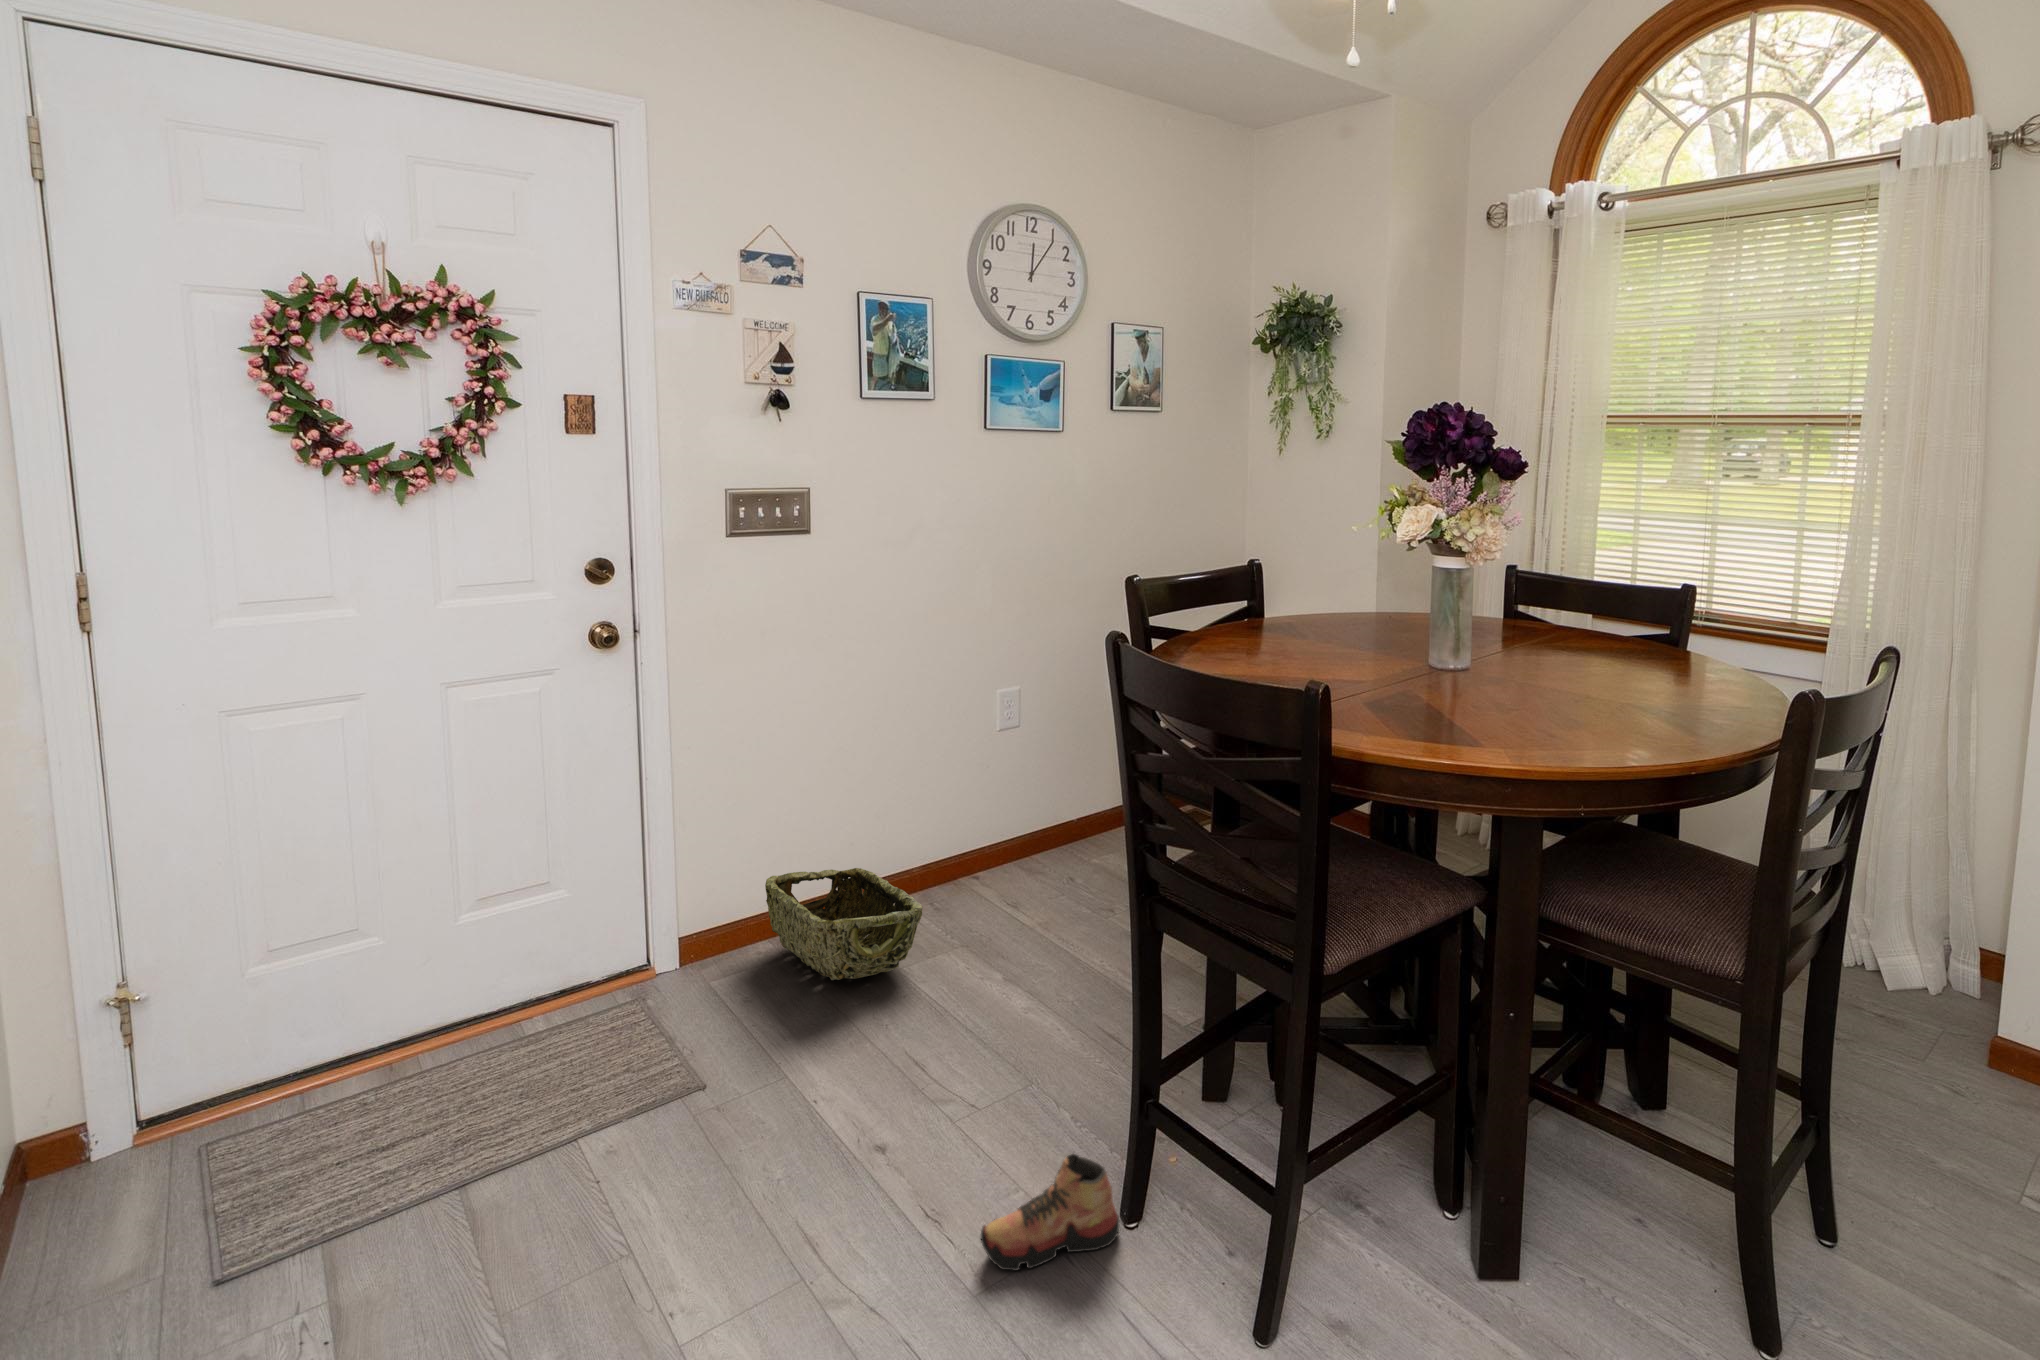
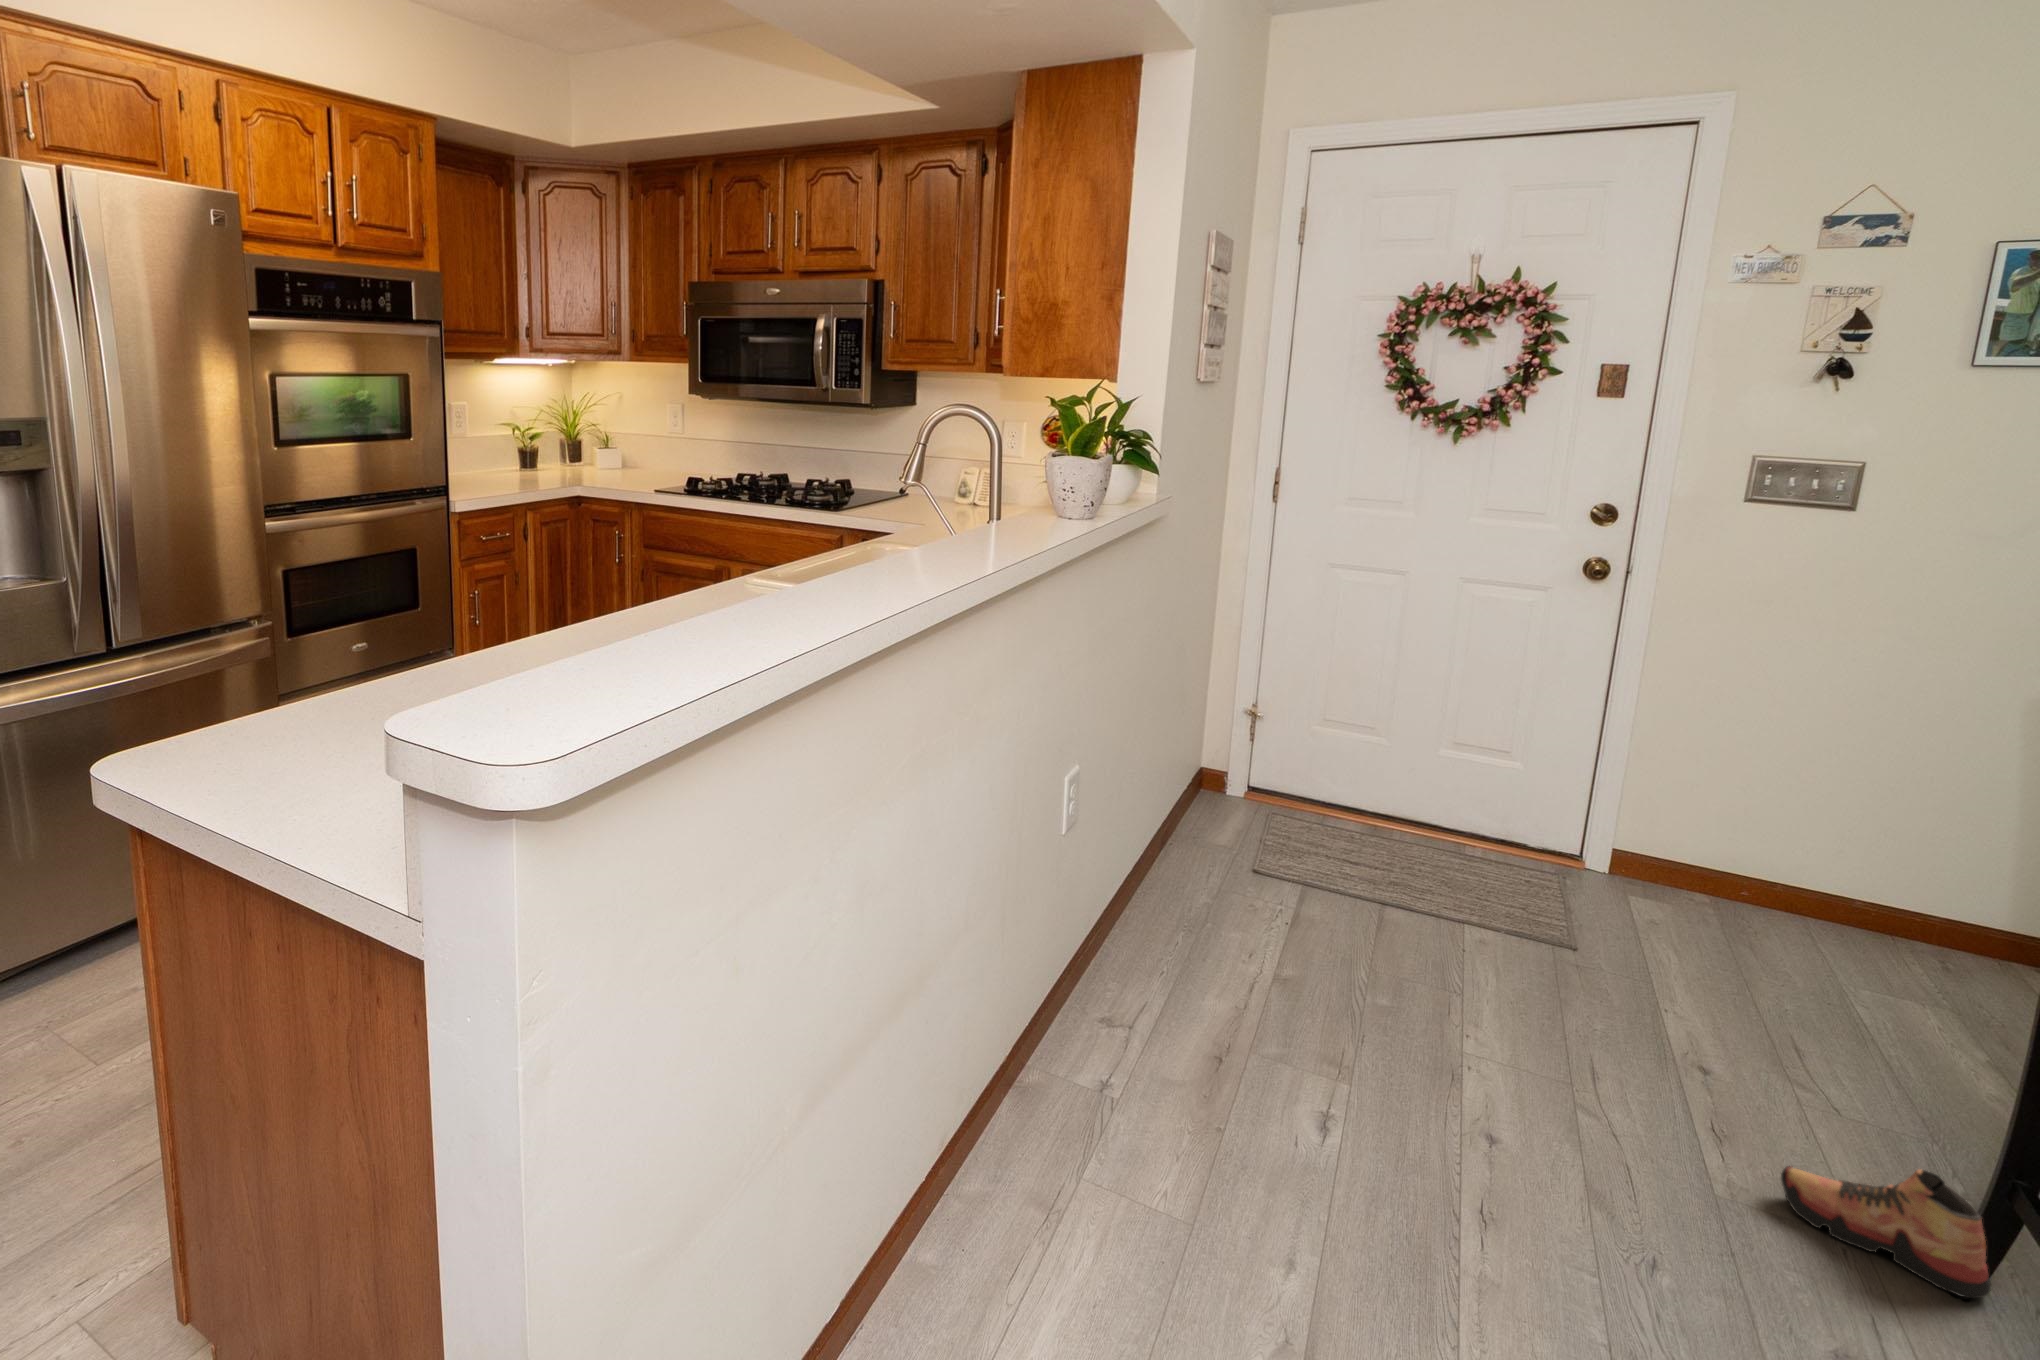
woven basket: present [765,868,923,980] -> none [1705,832,1899,973]

